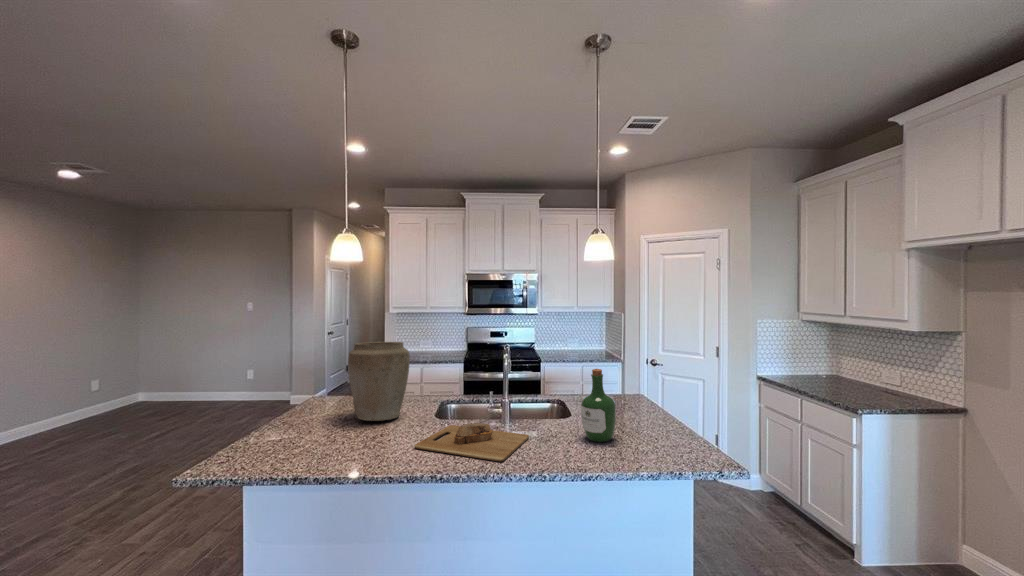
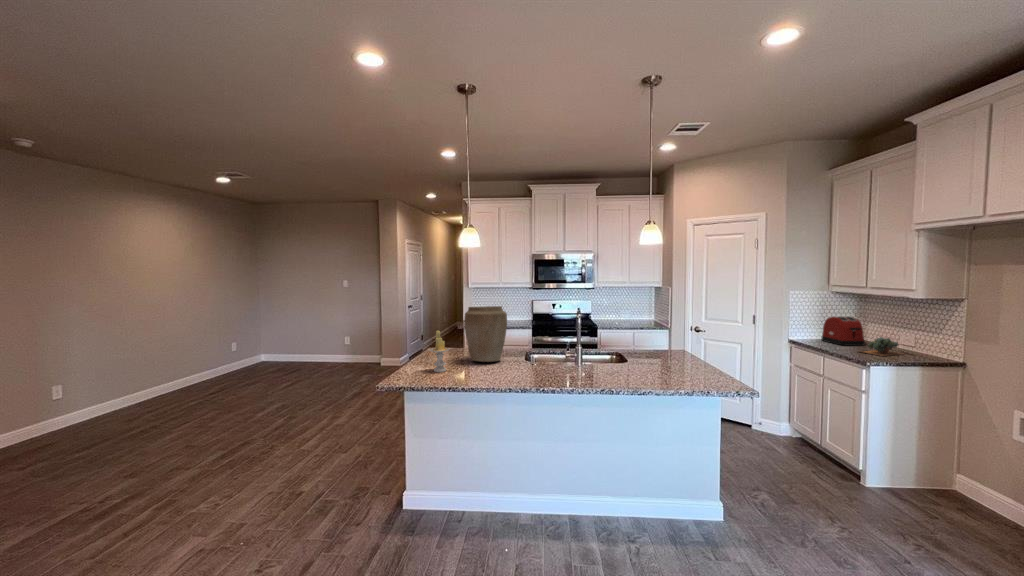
toaster: none [794,349,844,384] -> present [822,317,865,346]
wine bottle: present [581,369,616,442] -> none [637,324,663,376]
succulent plant: none [840,375,895,399] -> present [860,337,902,356]
candle: none [285,380,318,442] -> present [430,331,450,372]
cutting board: present [415,423,529,461] -> none [520,362,599,384]

